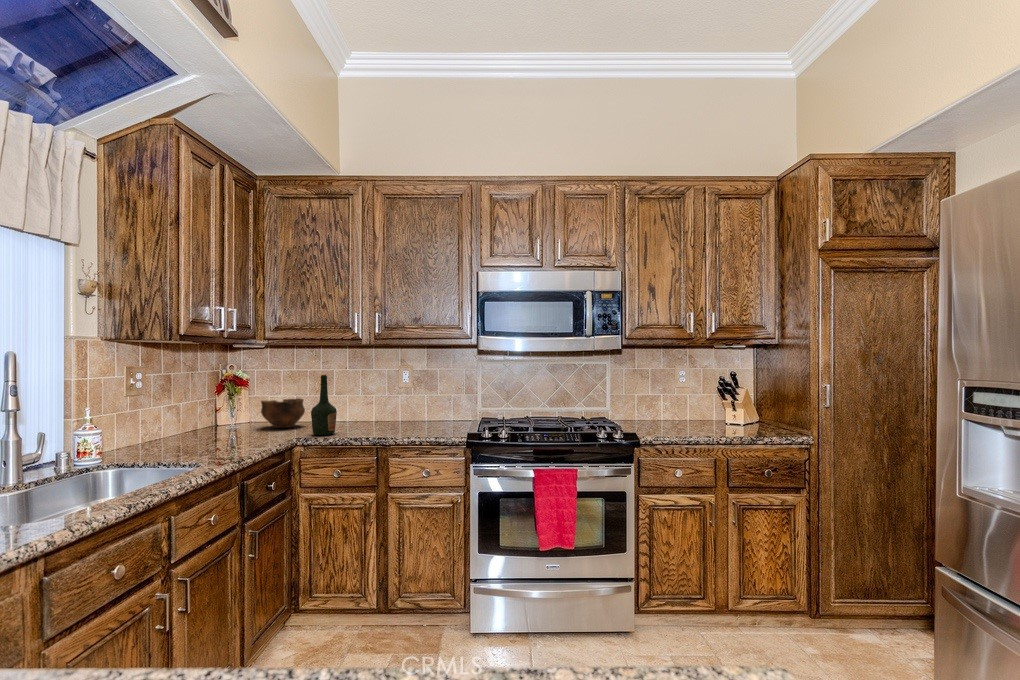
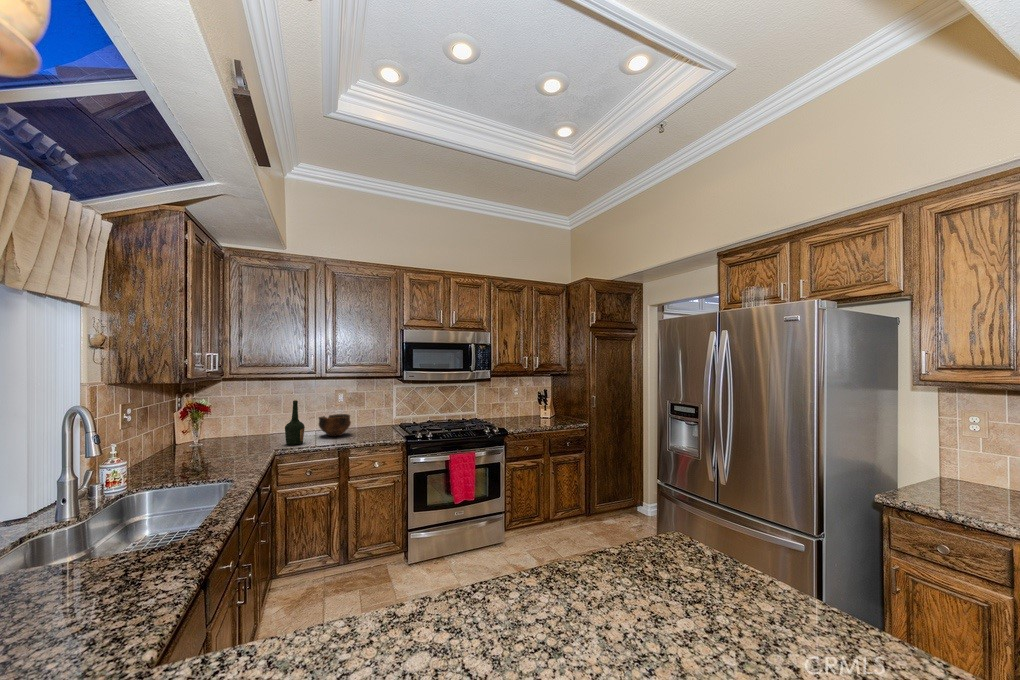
bowl: present [261,399,305,428] -> present [319,414,351,436]

